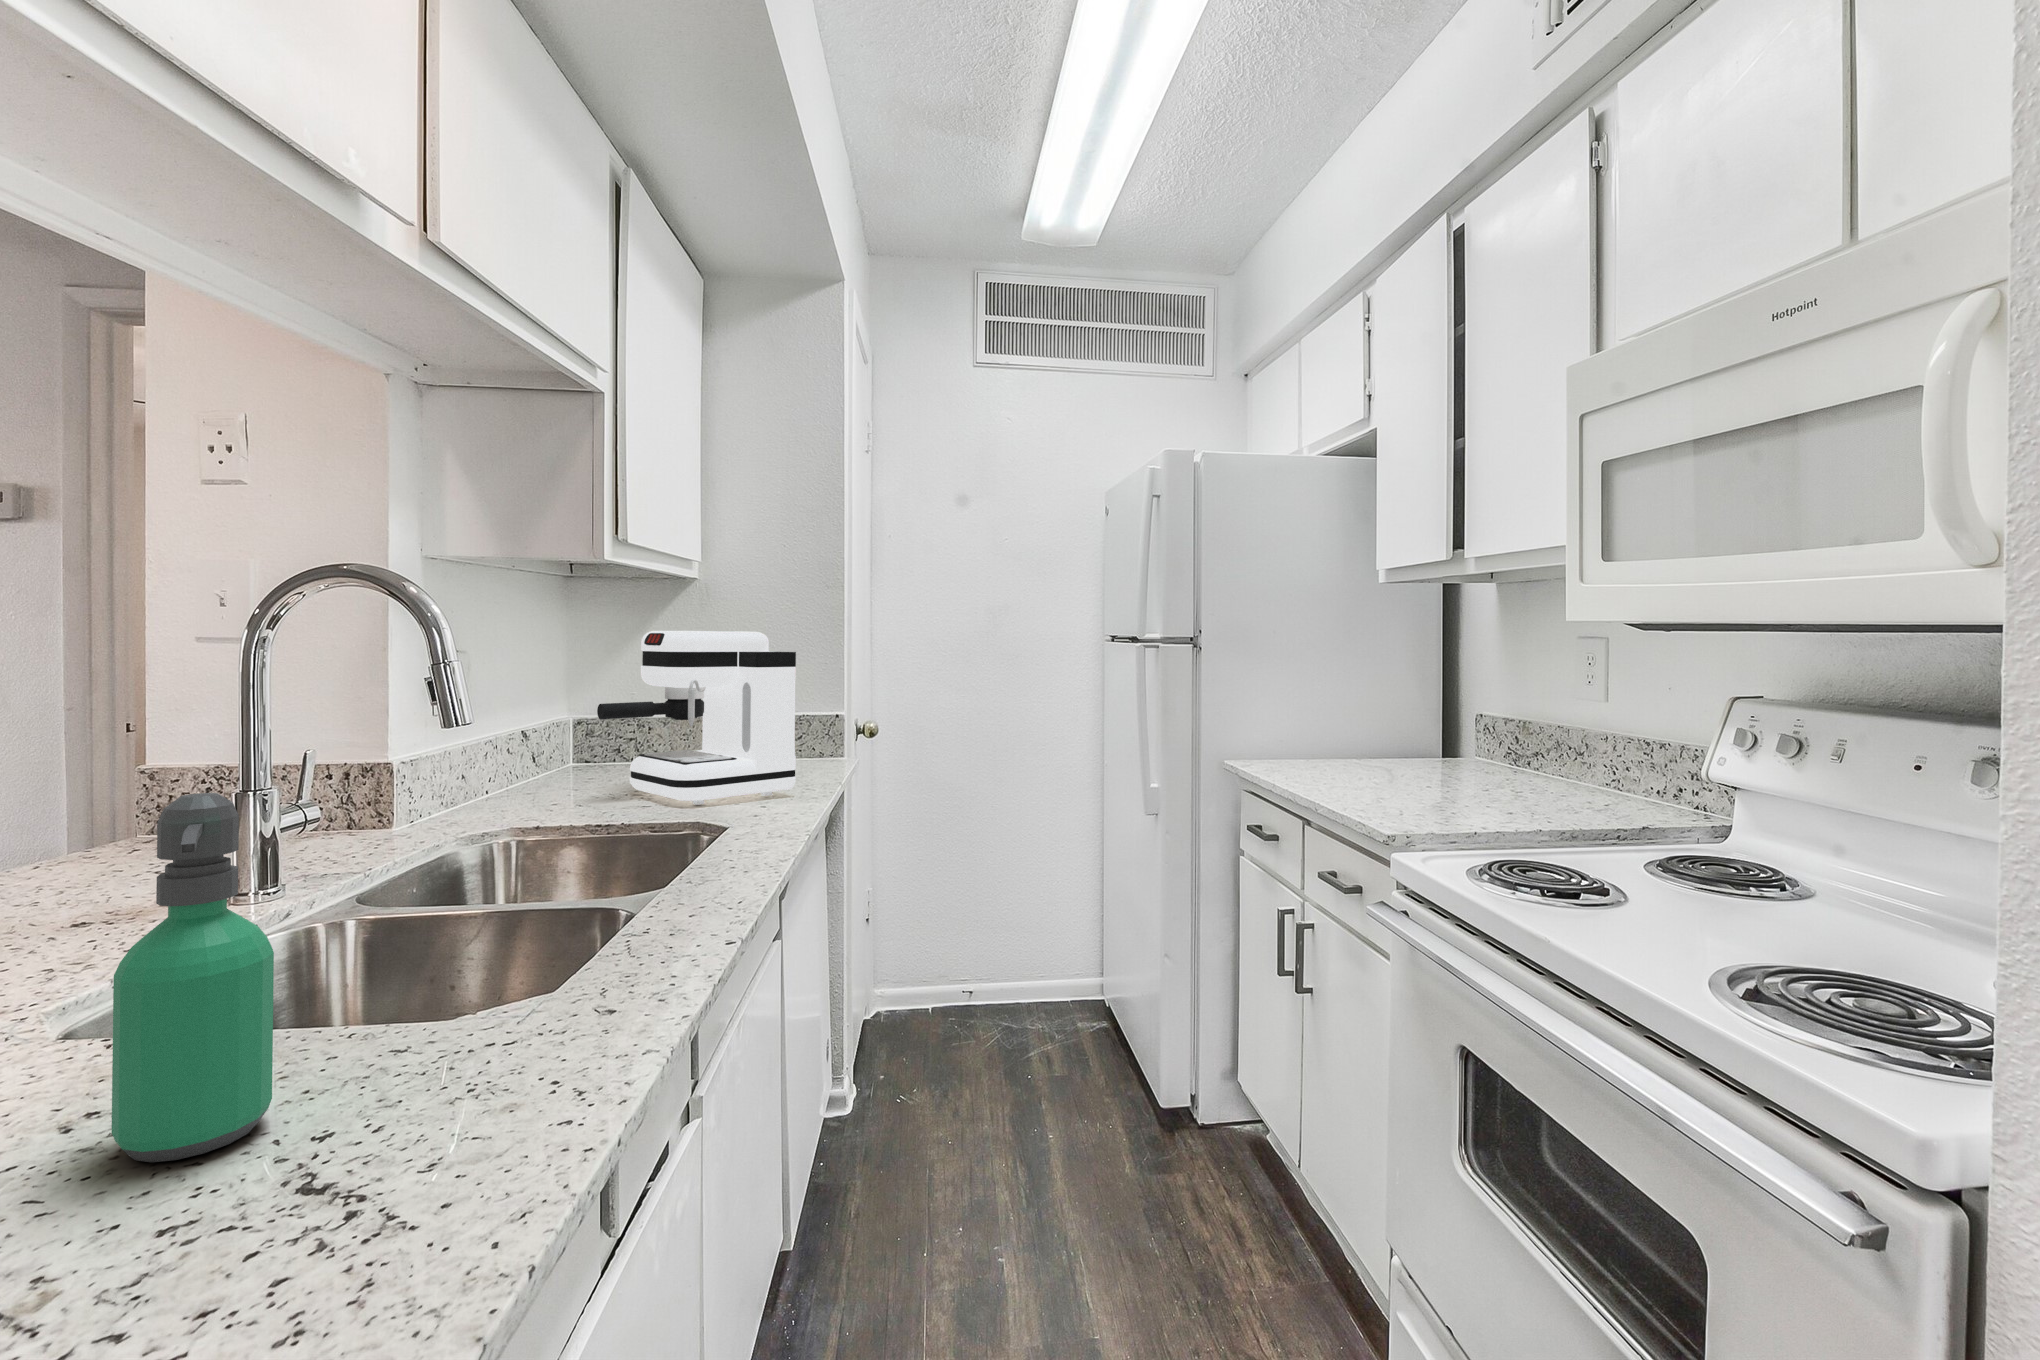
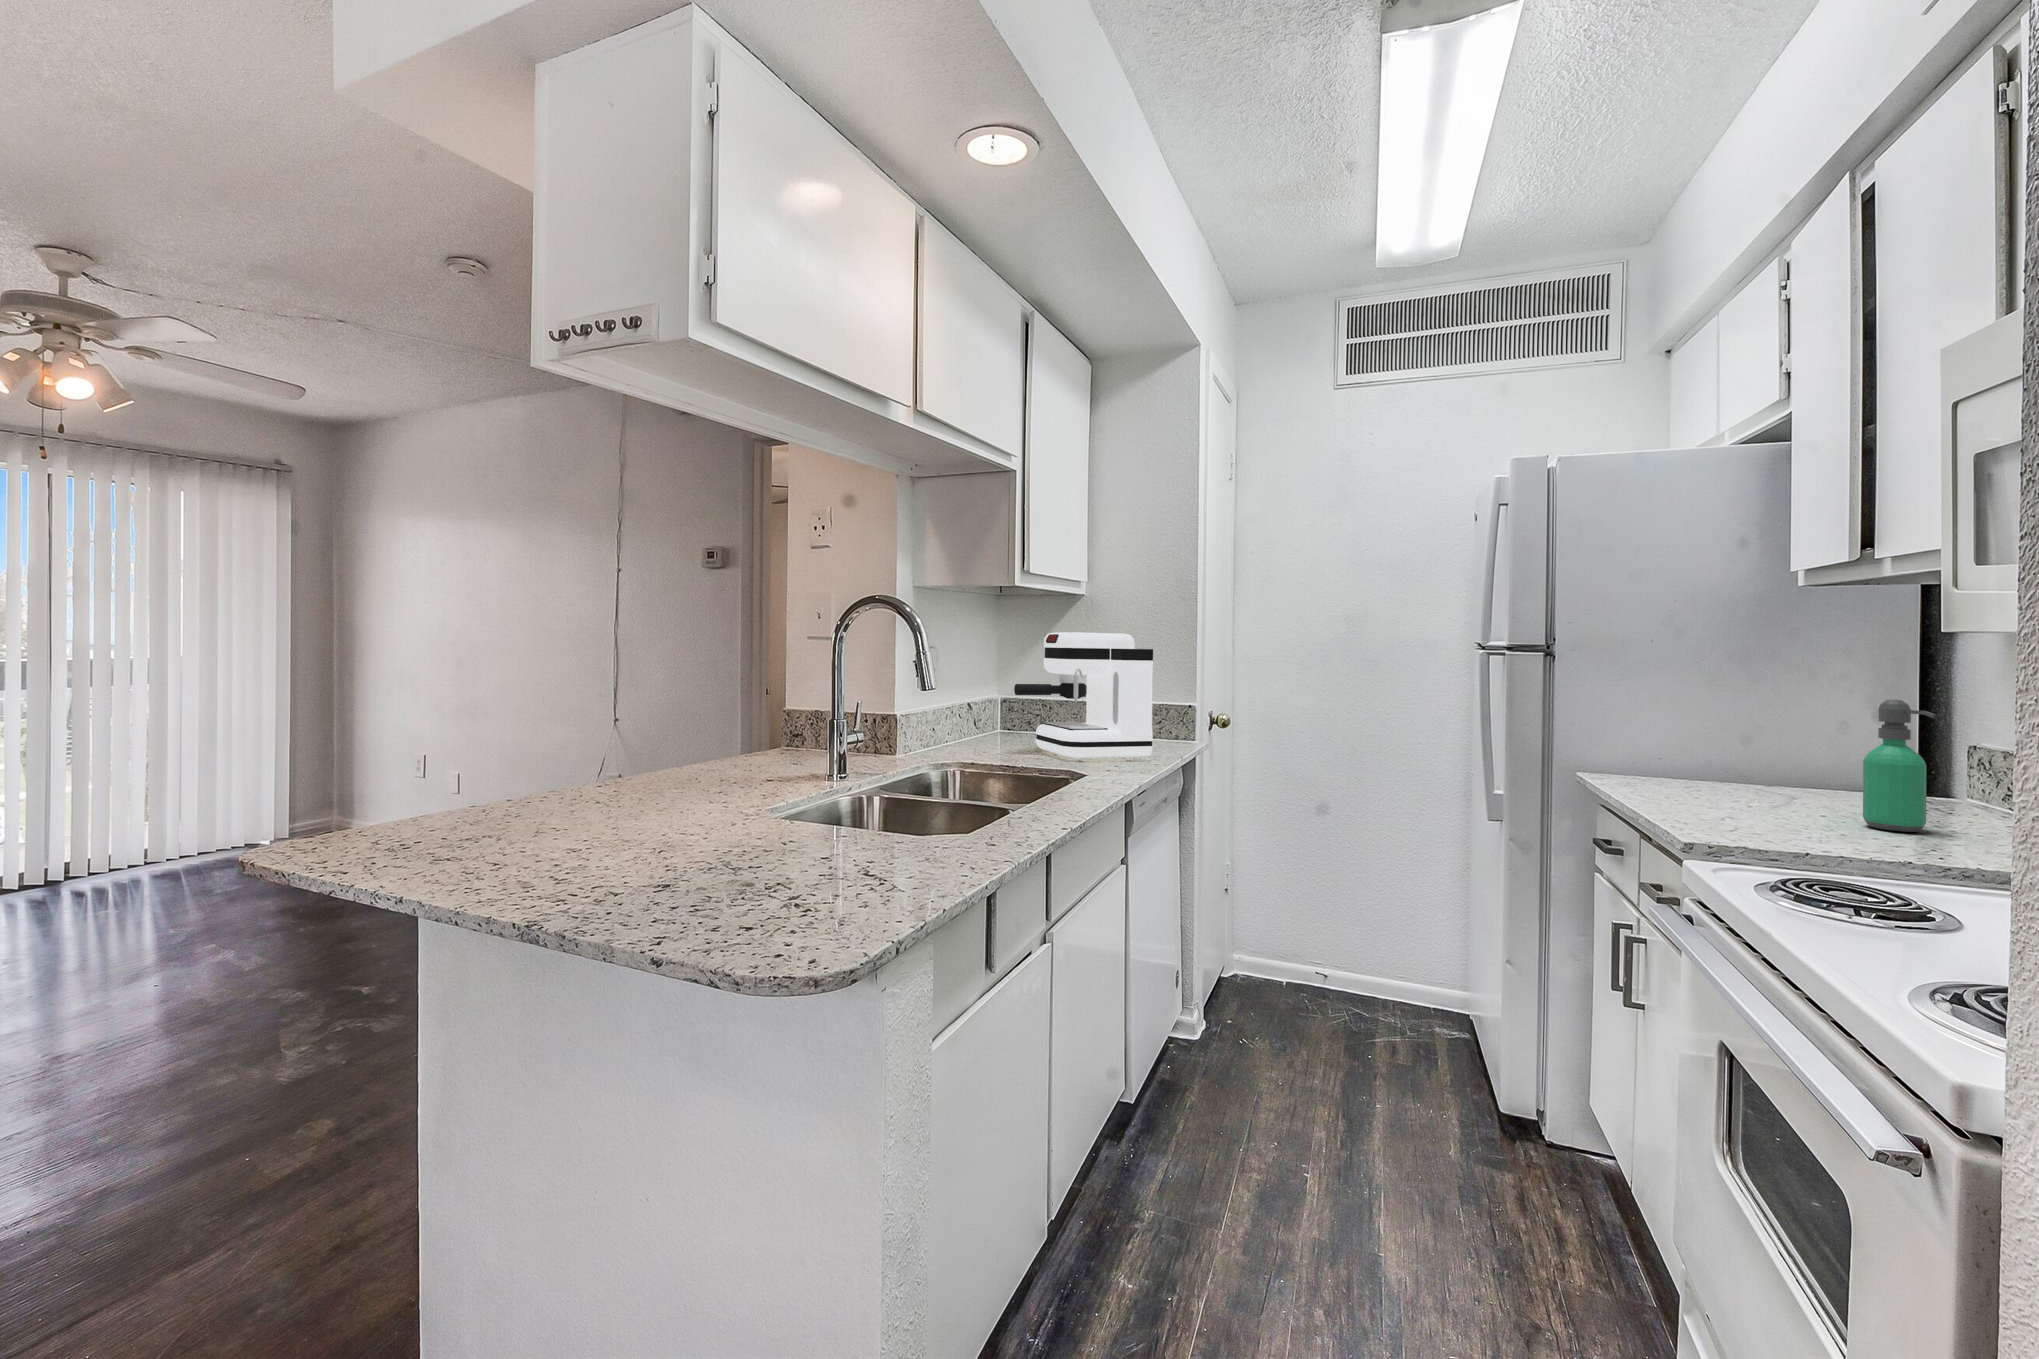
soap dispenser: present [112,793,274,1162] -> present [1863,699,1937,832]

